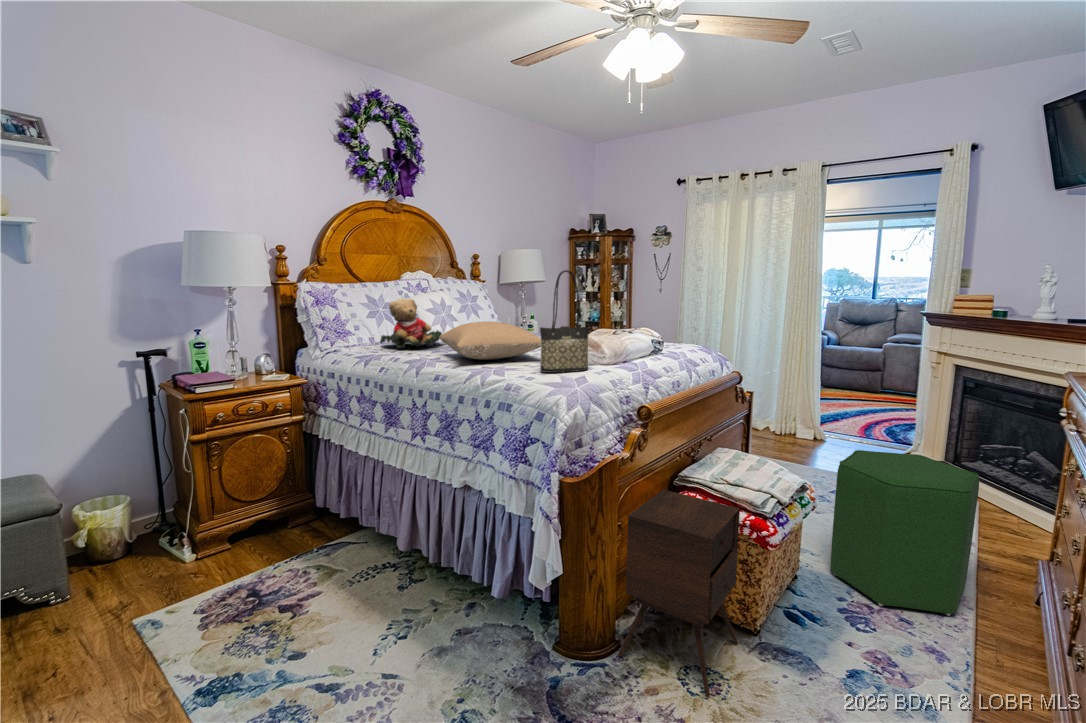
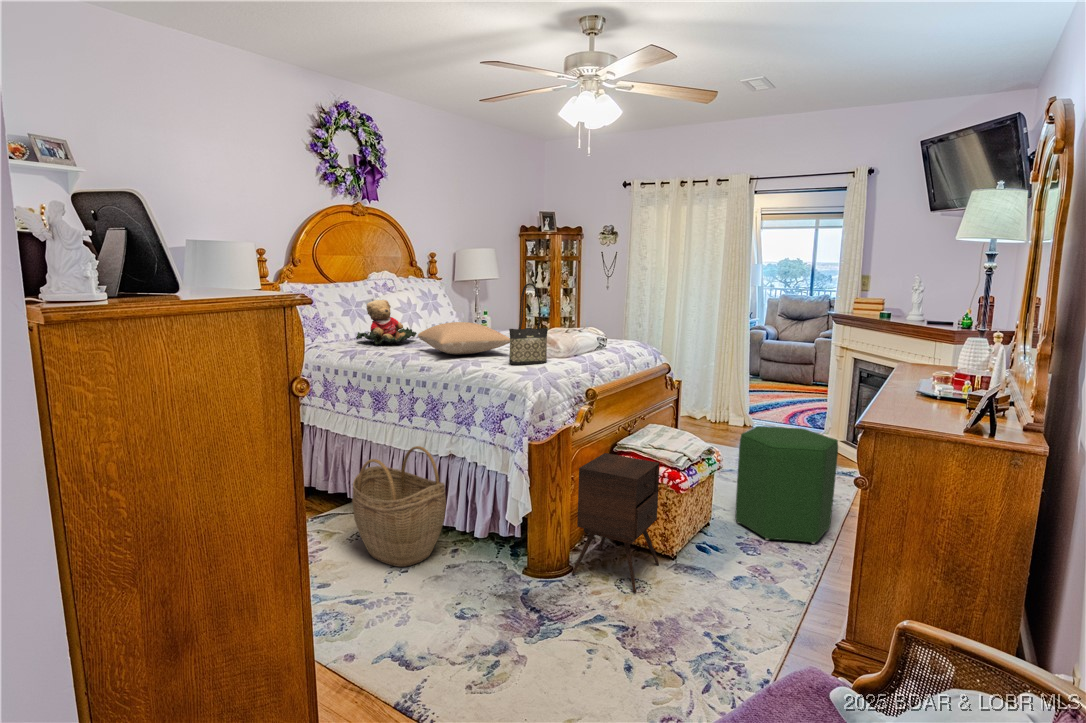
woven basket: none [344,473,458,631] -> present [352,446,446,567]

